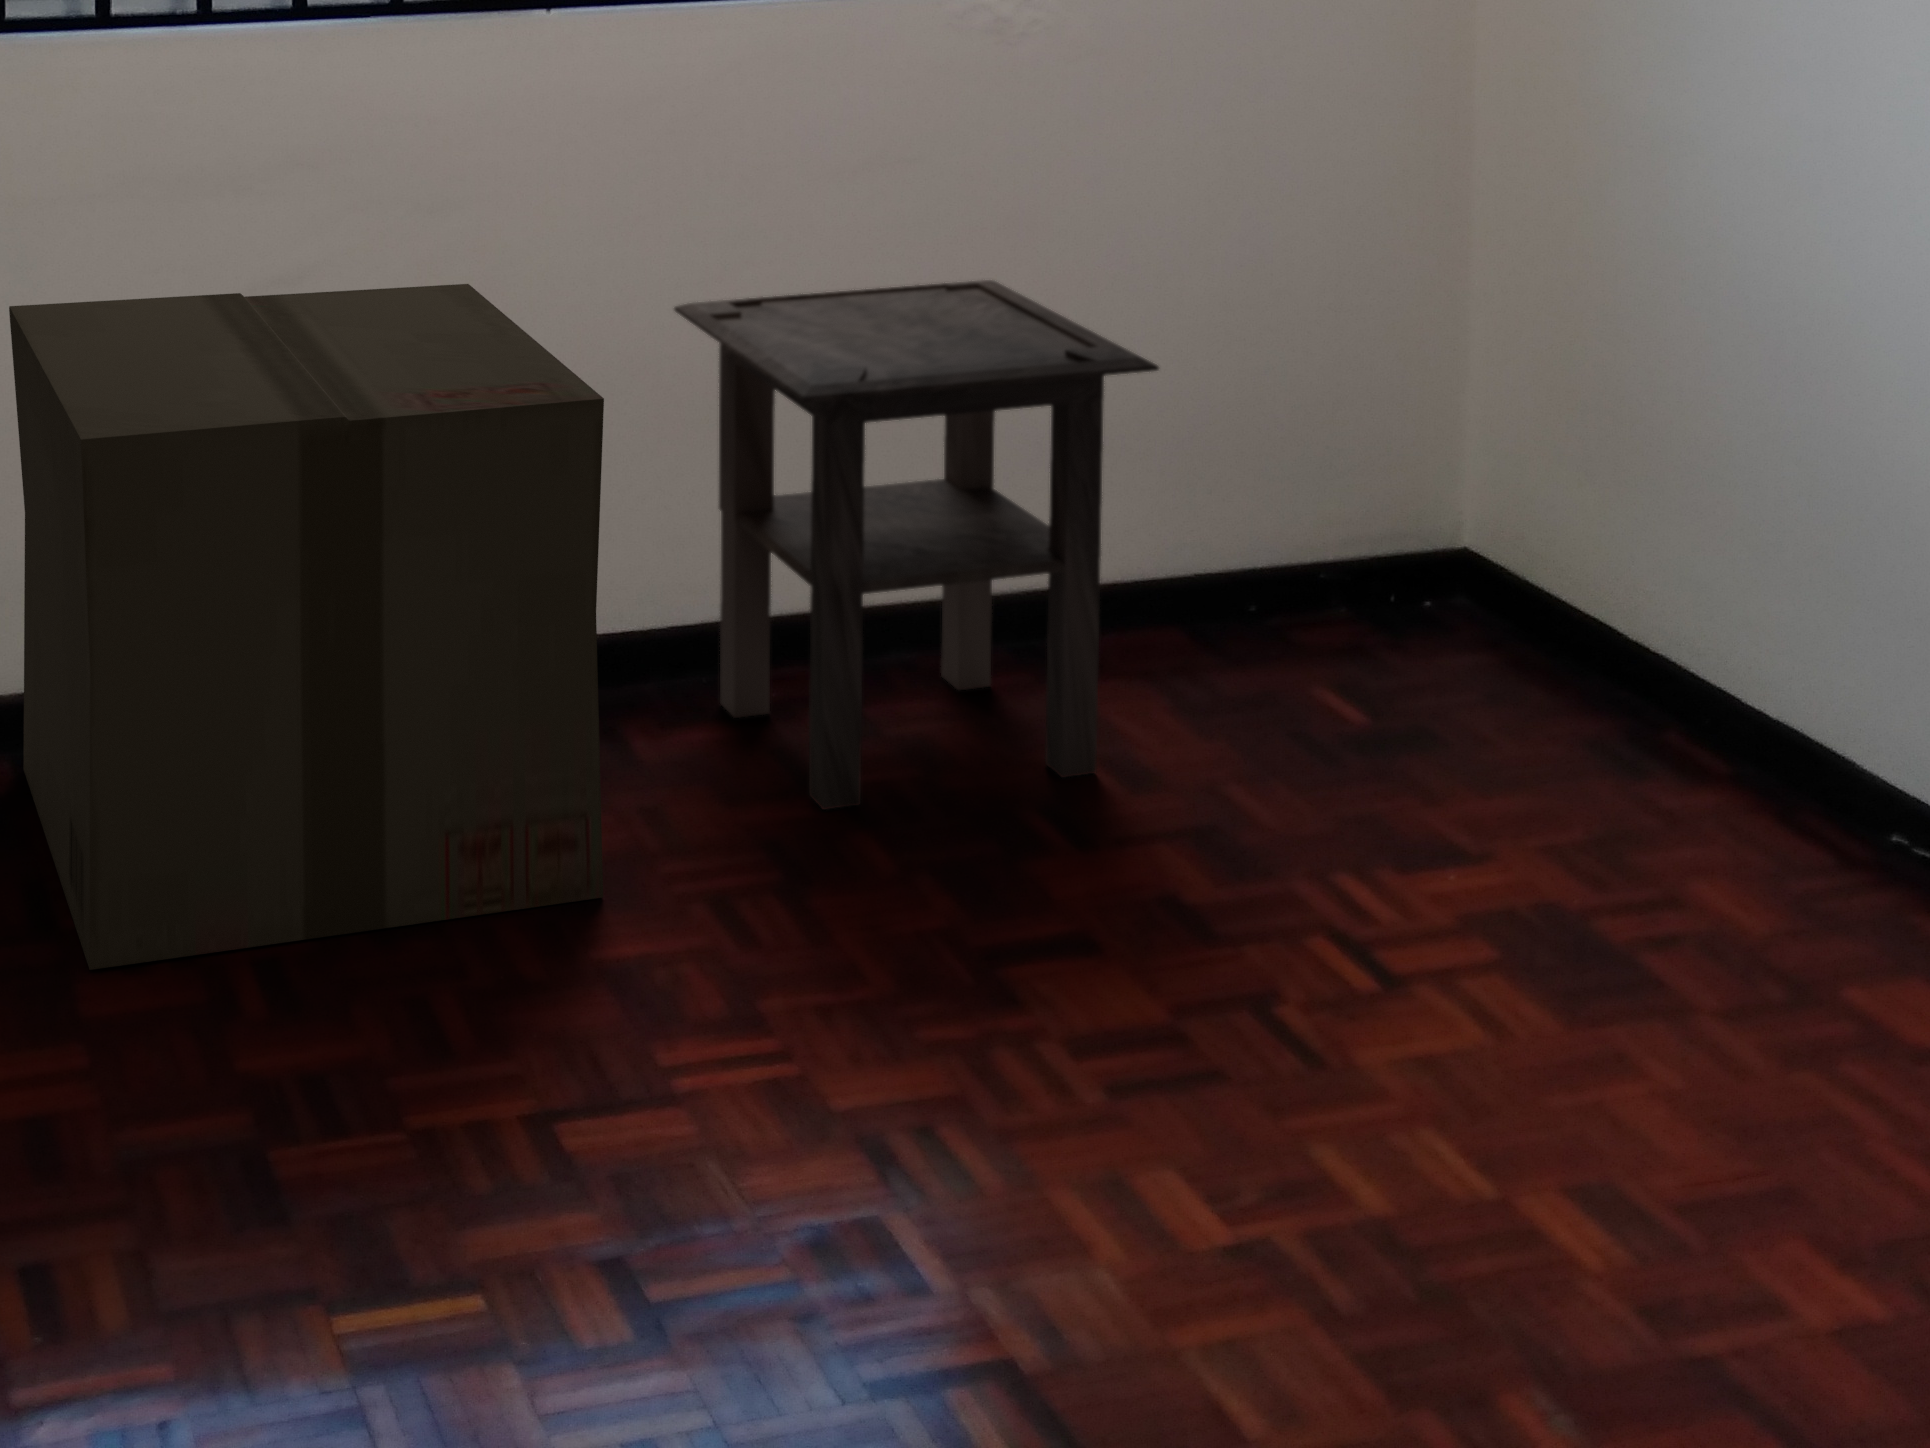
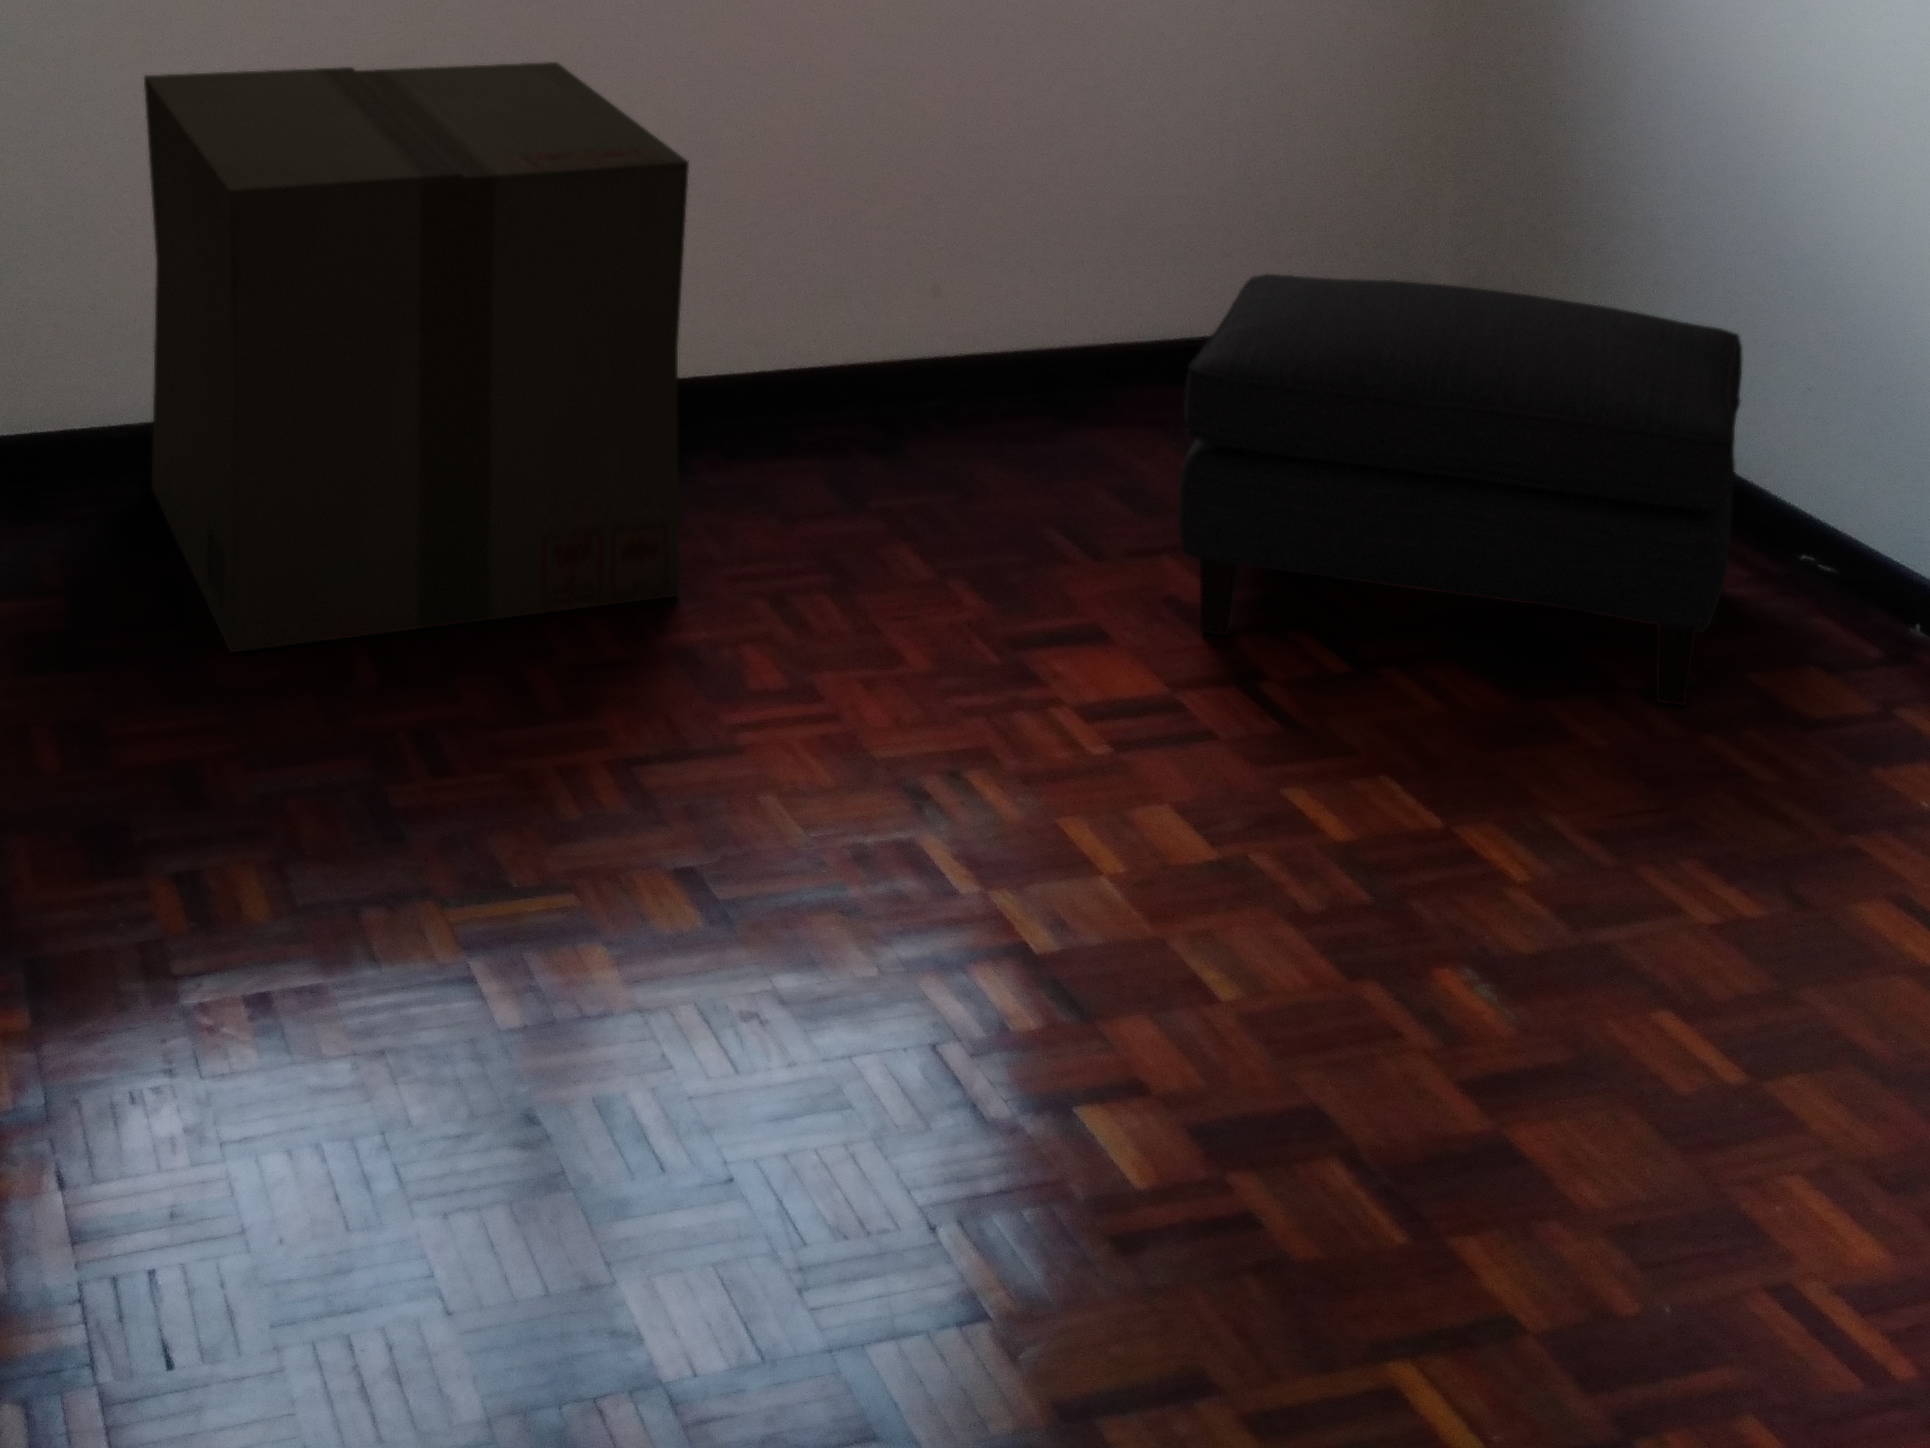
side table: present [674,280,1159,810] -> none [740,66,1174,526]
ottoman: none [1176,516,1829,1035] -> present [1179,274,1743,706]

